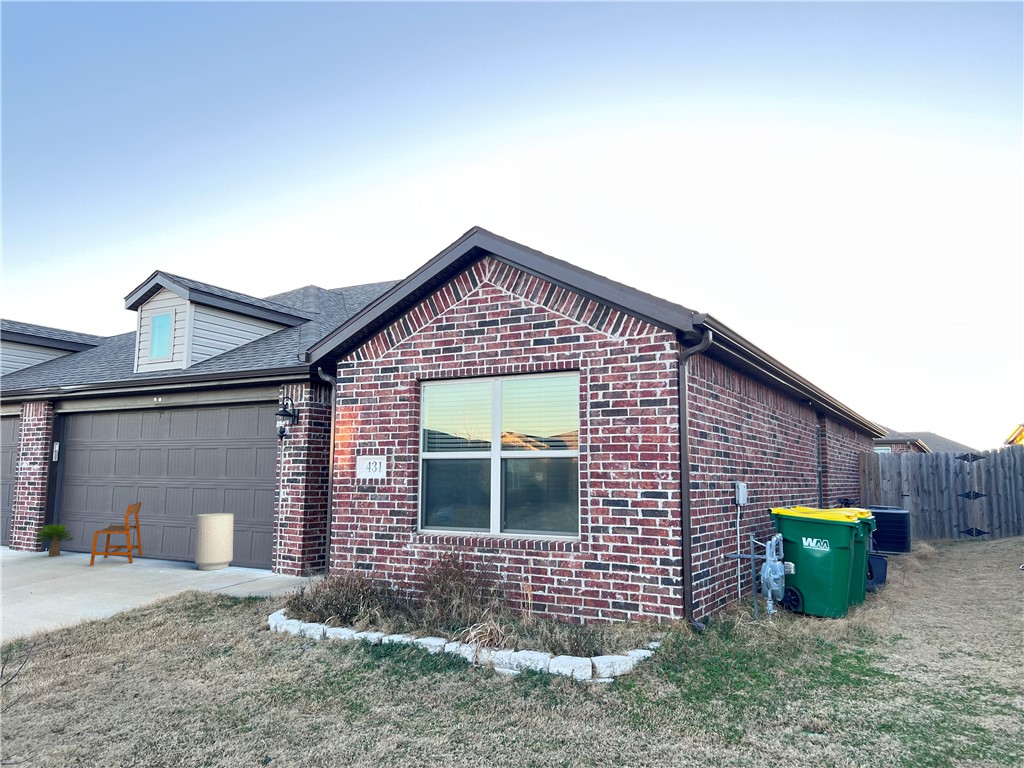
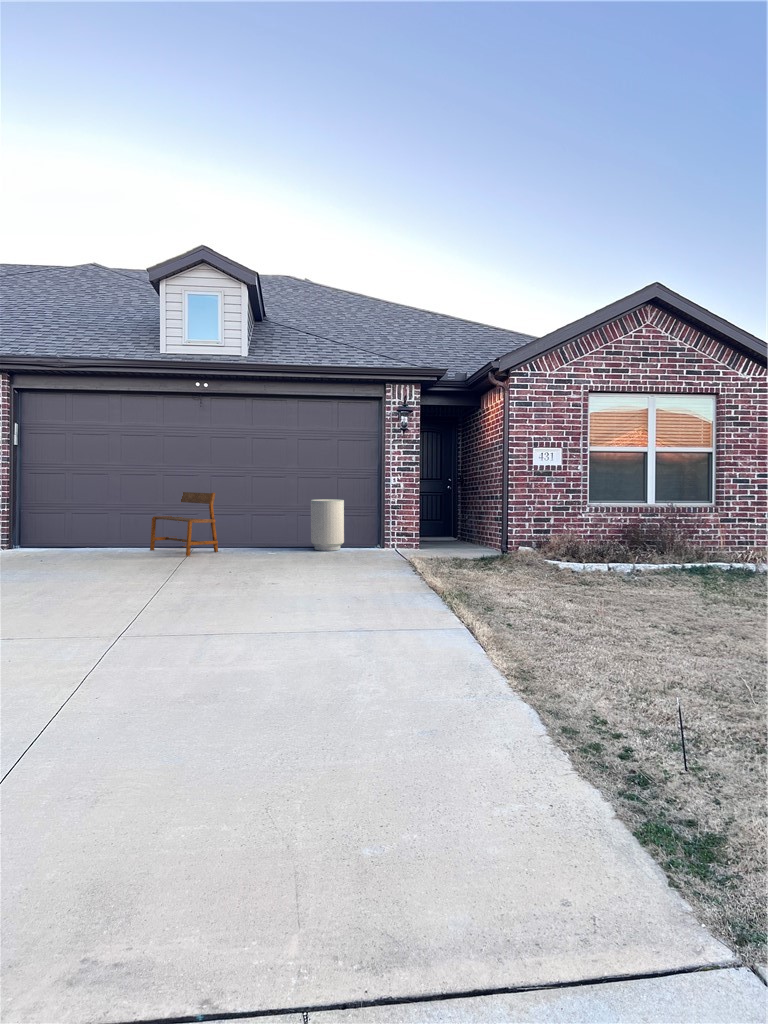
potted plant: present [35,524,74,556] -> none [43,516,92,553]

